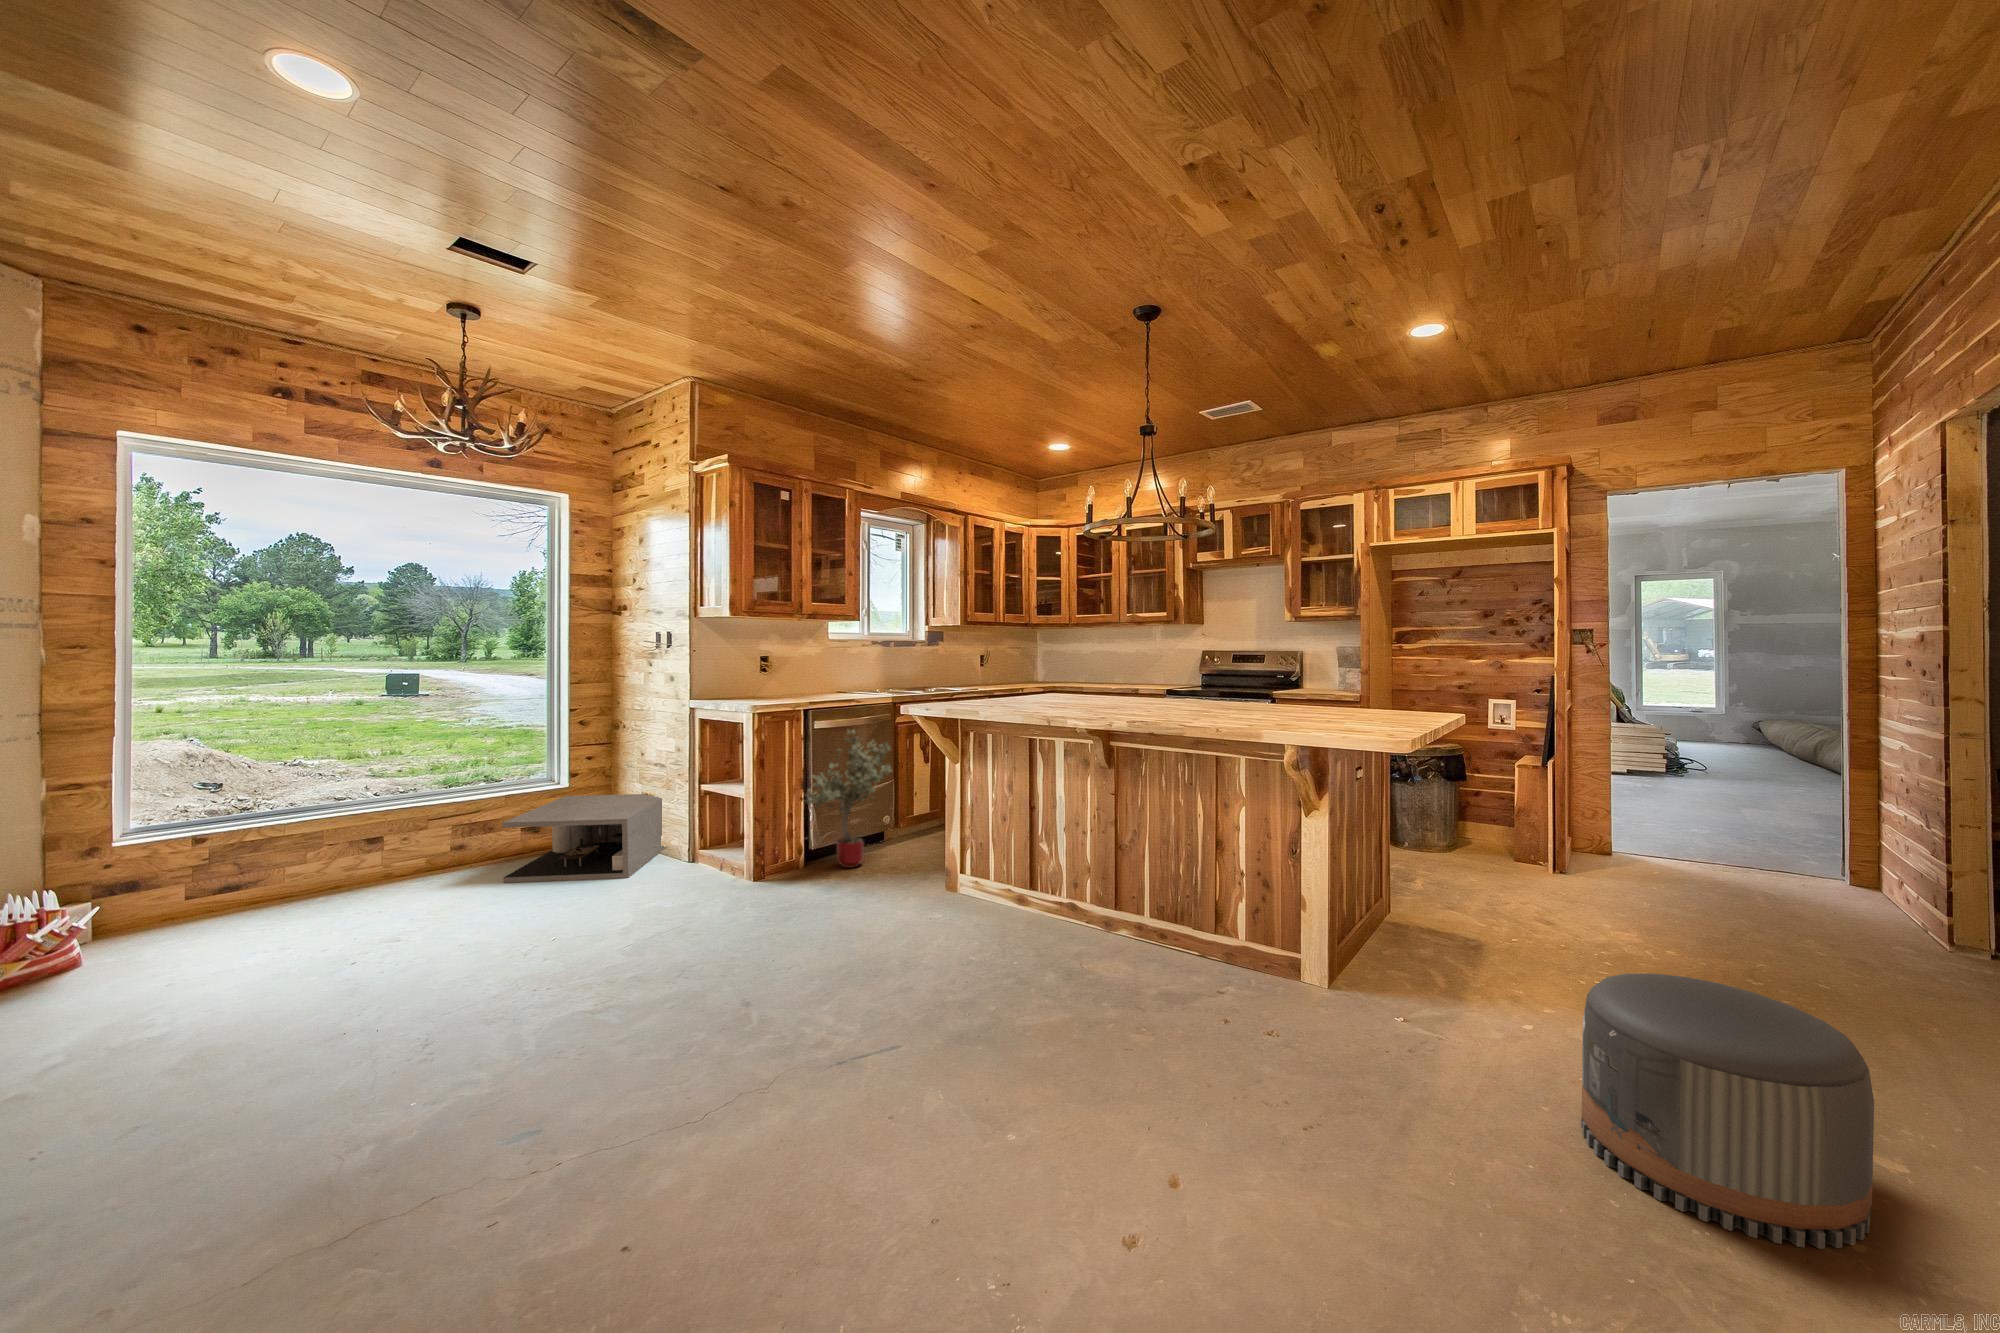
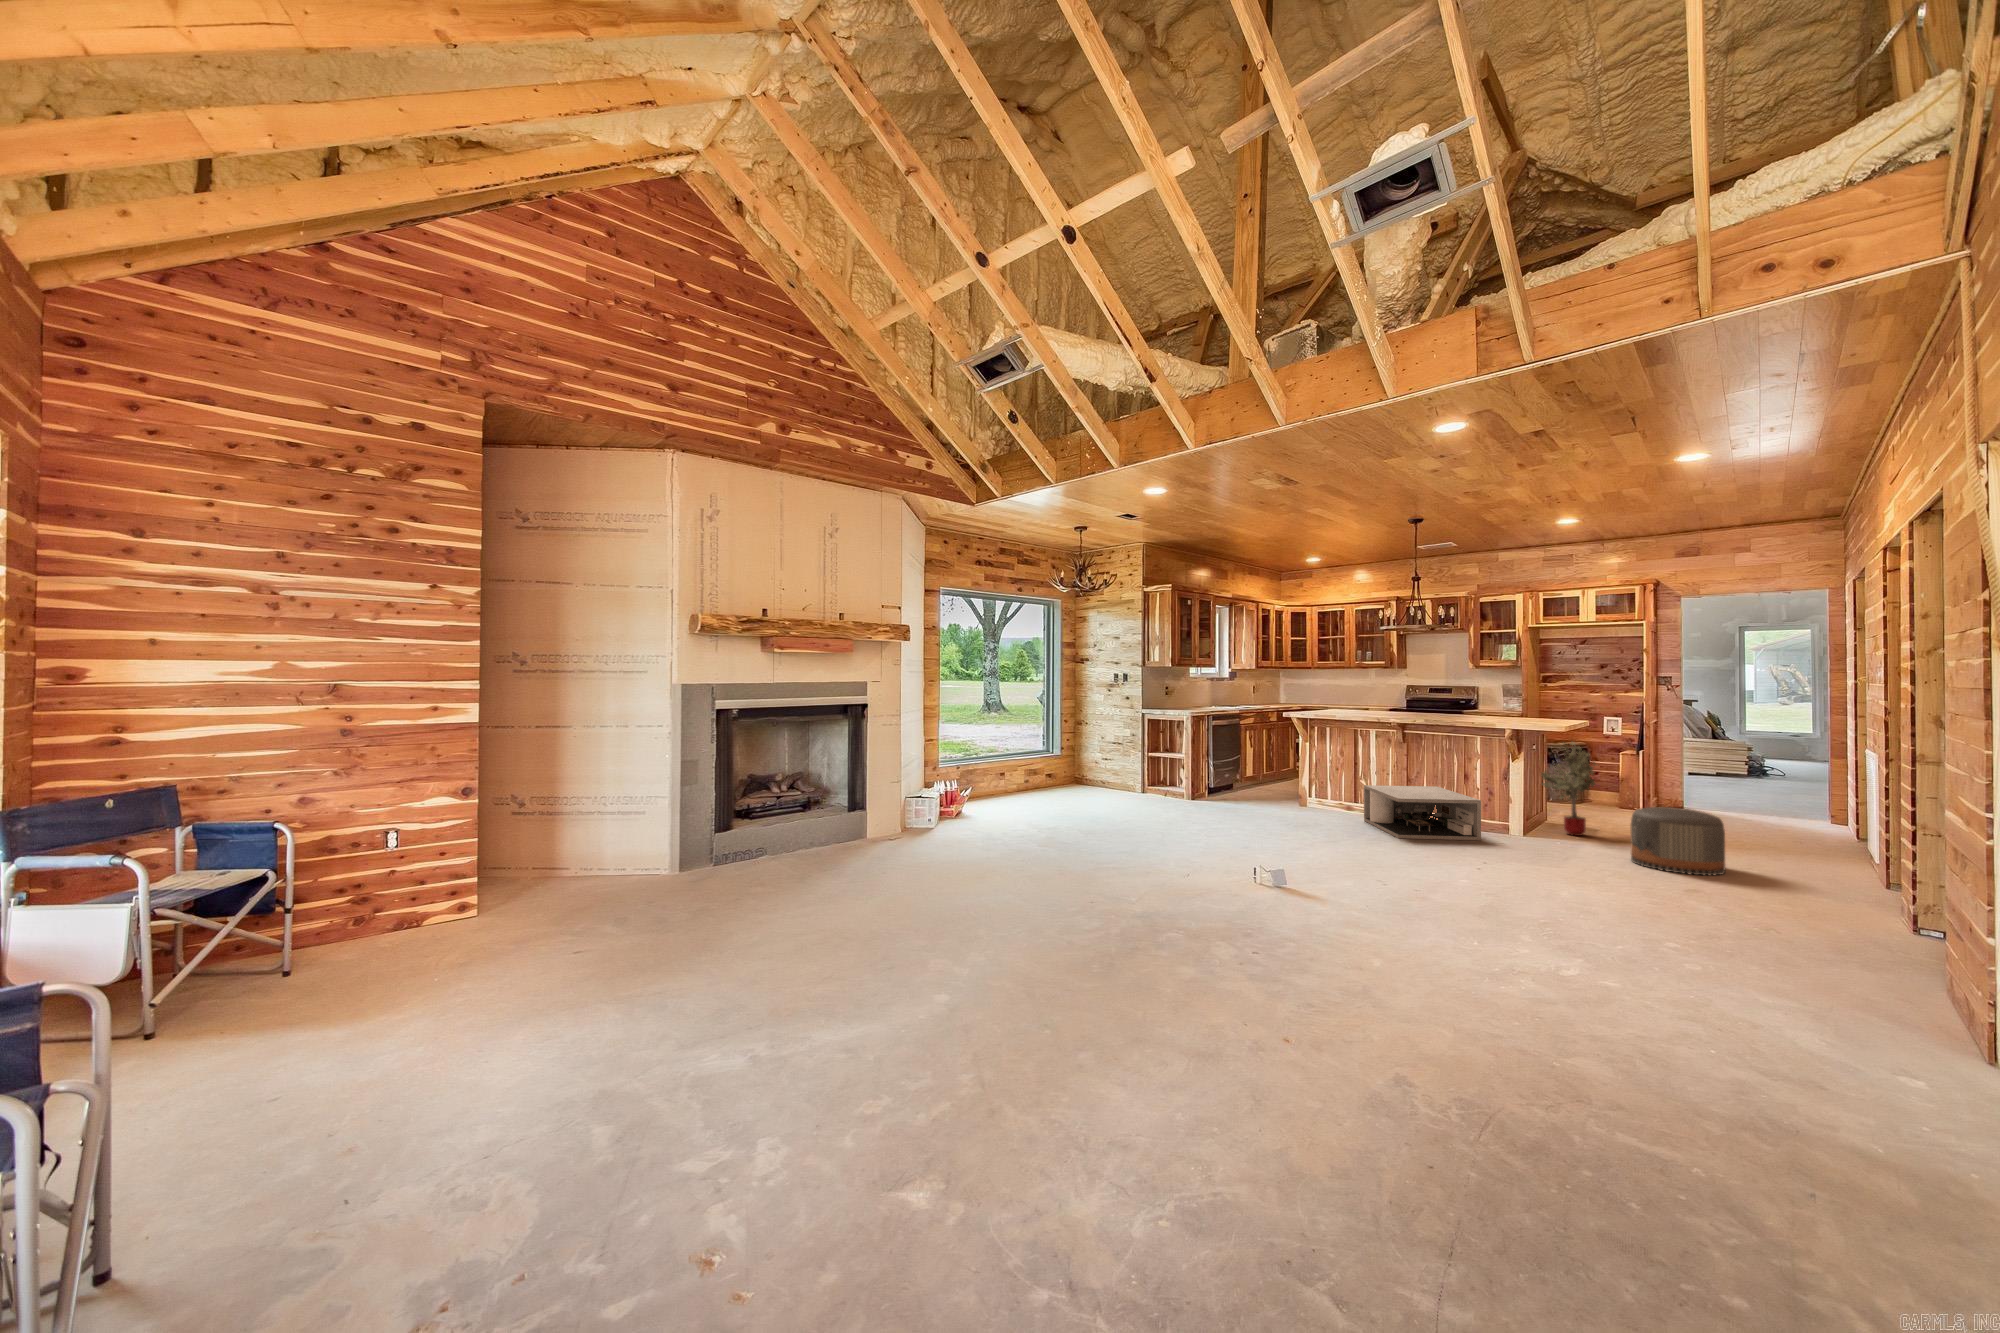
potted tree: present [806,730,892,868] -> present [1541,742,1597,836]
coffee table: present [502,794,666,883] -> present [1364,785,1481,840]

